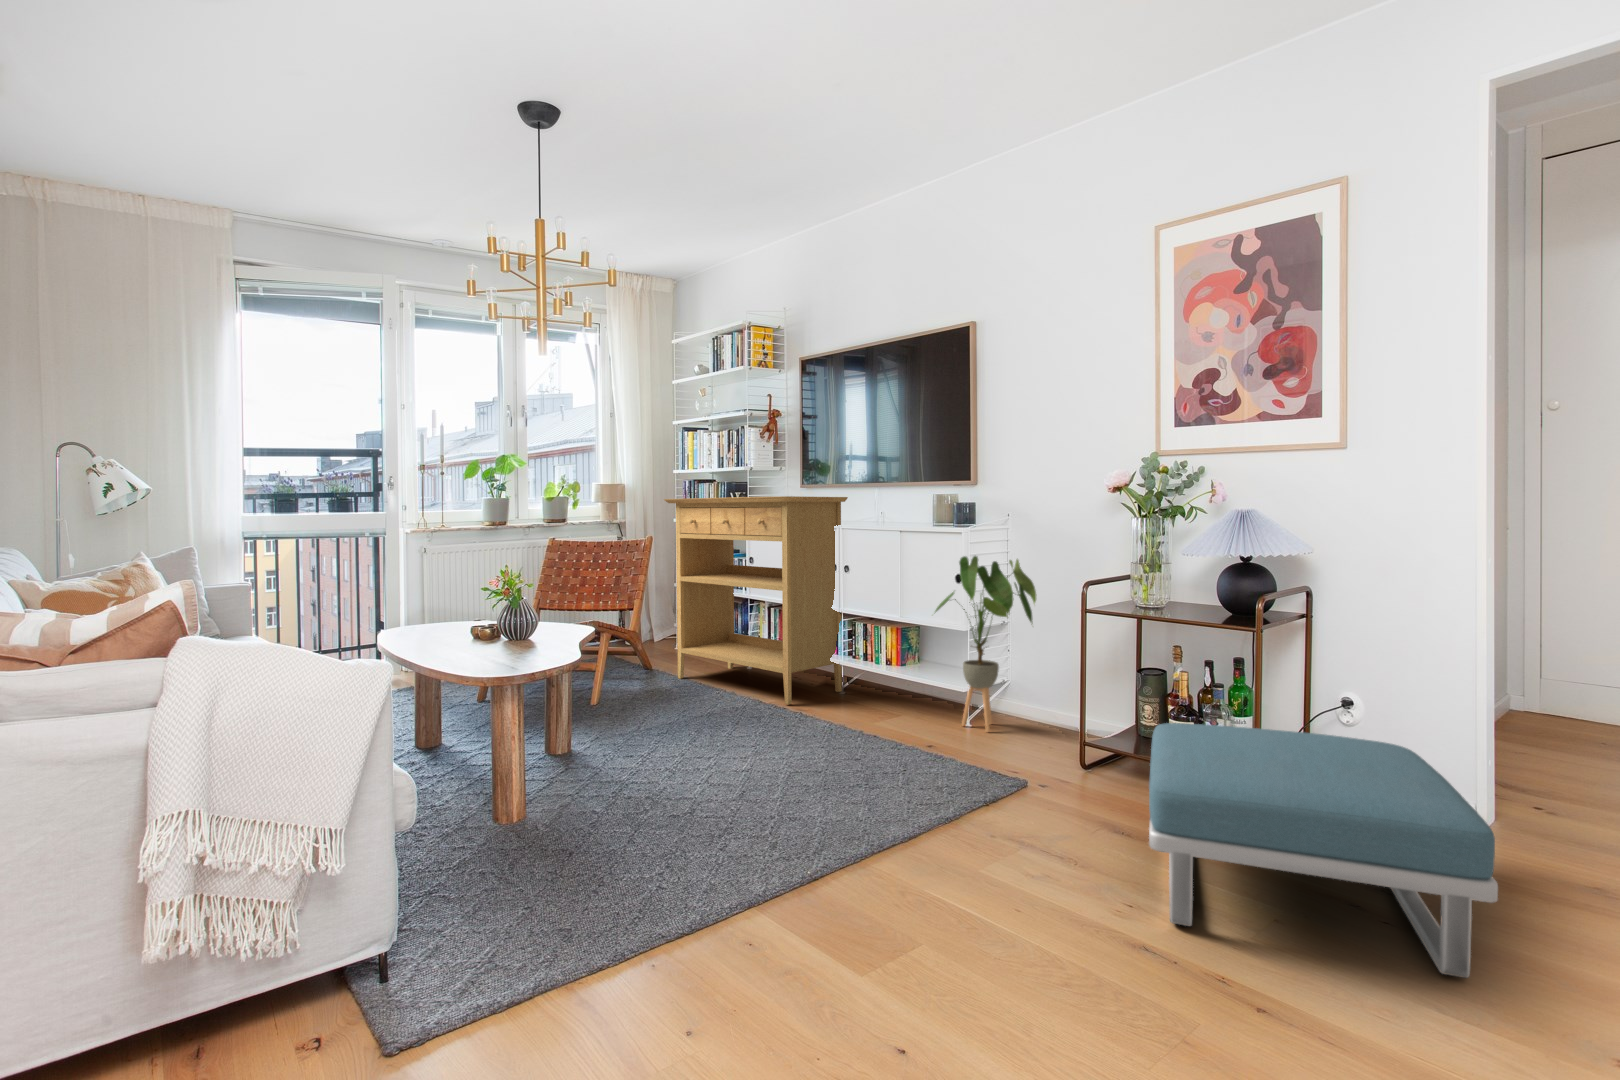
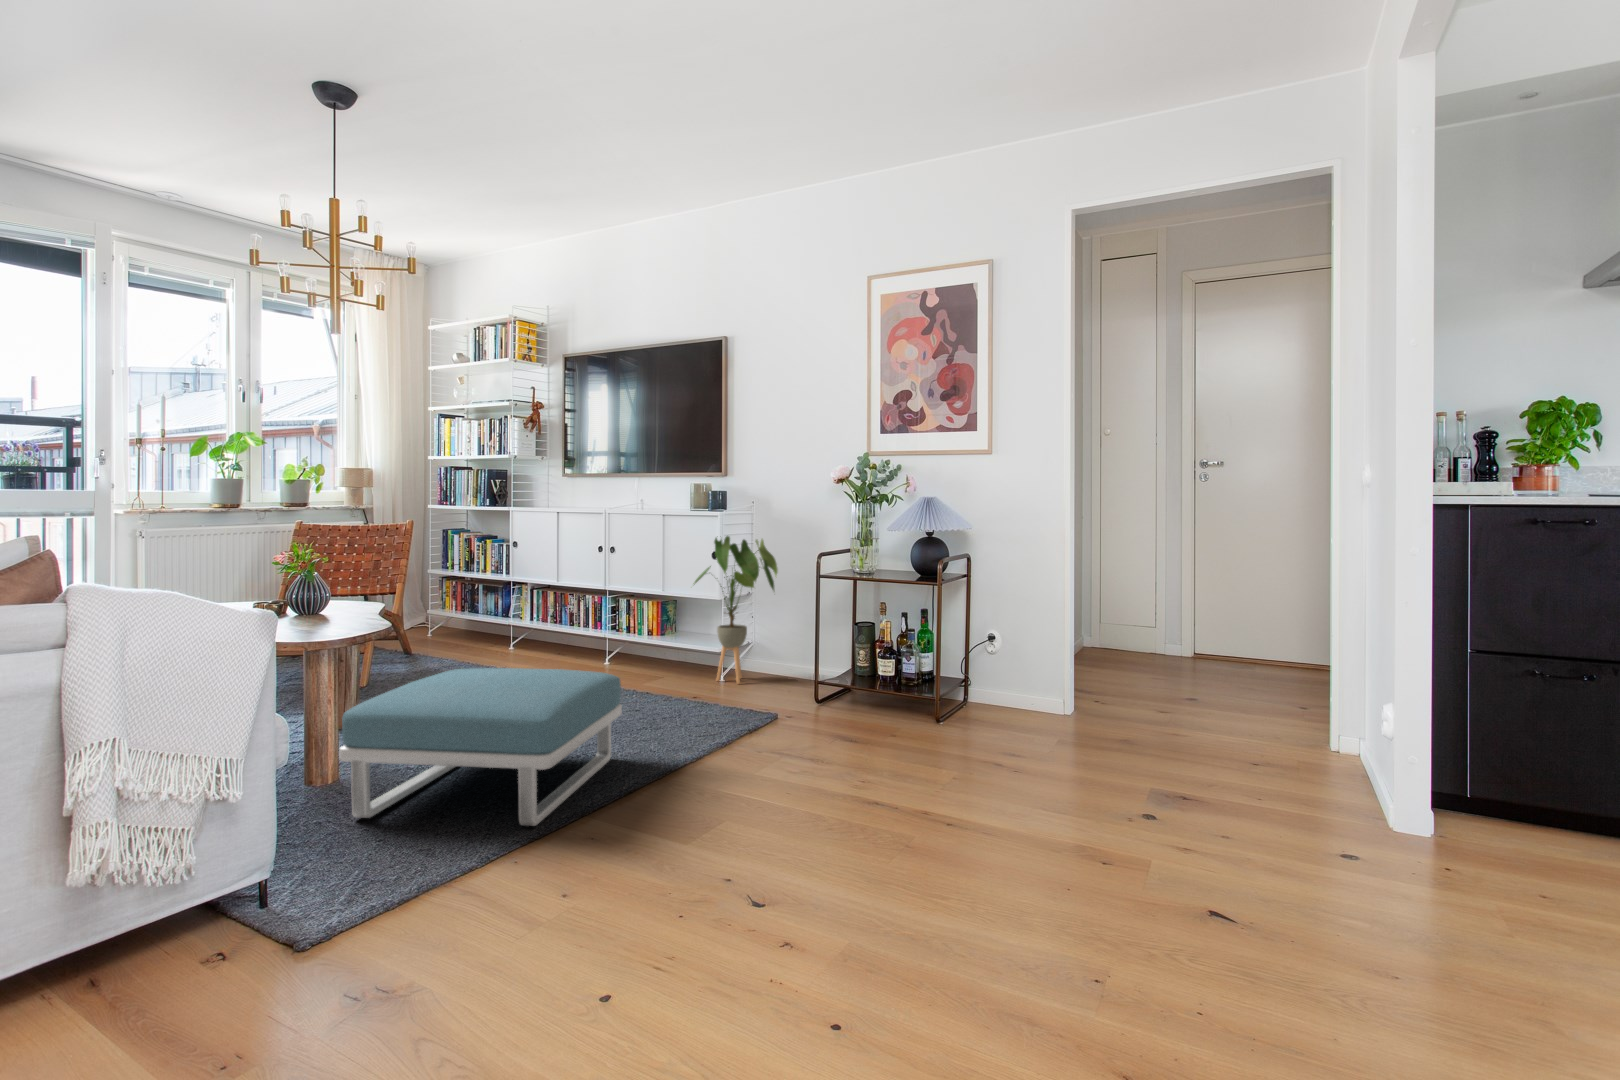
console table: present [664,496,848,704] -> none [425,483,613,674]
footstool: present [1149,723,1498,978] -> present [339,668,622,826]

